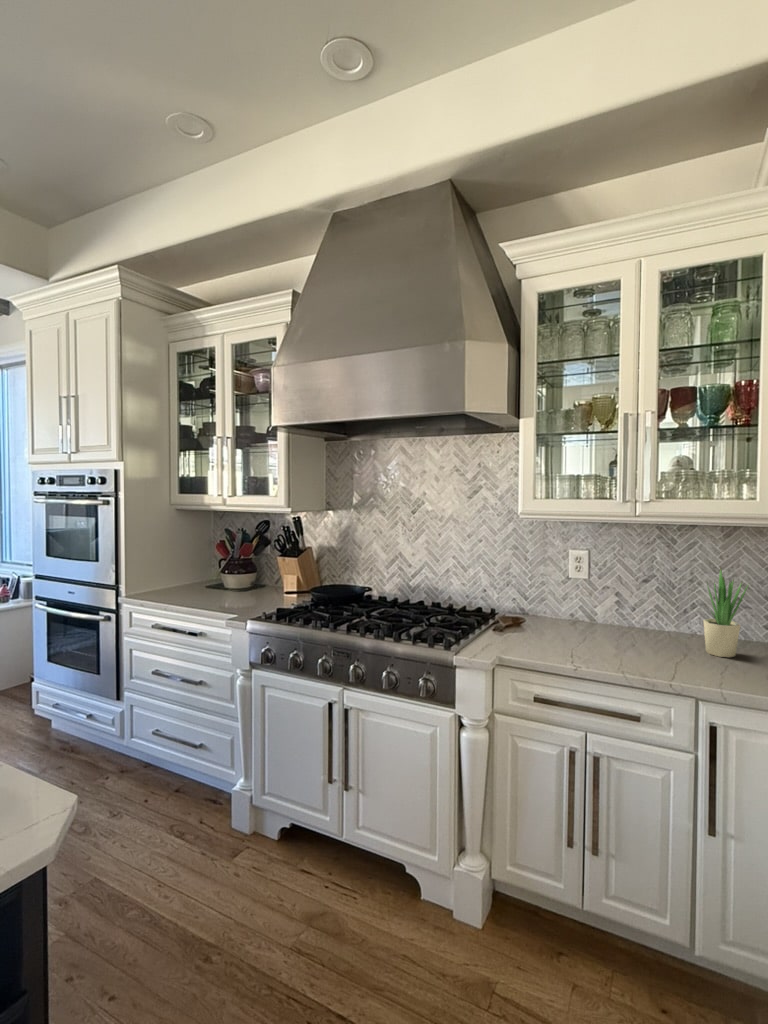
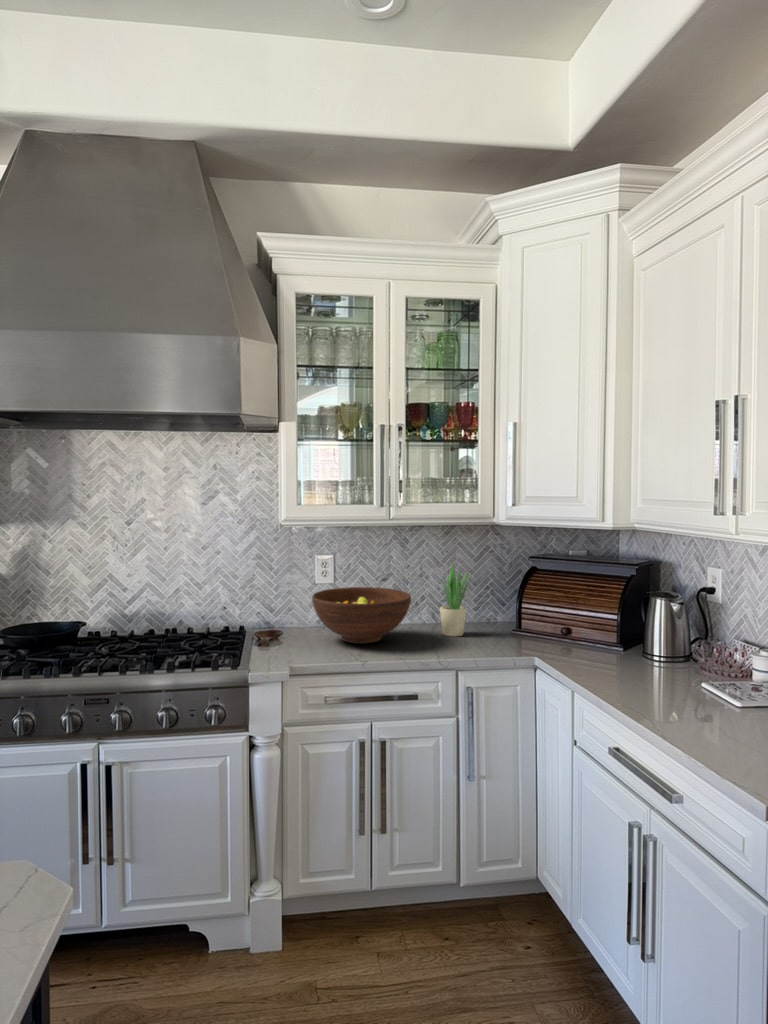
fruit bowl: none [546,585,659,646] -> present [312,587,411,644]

